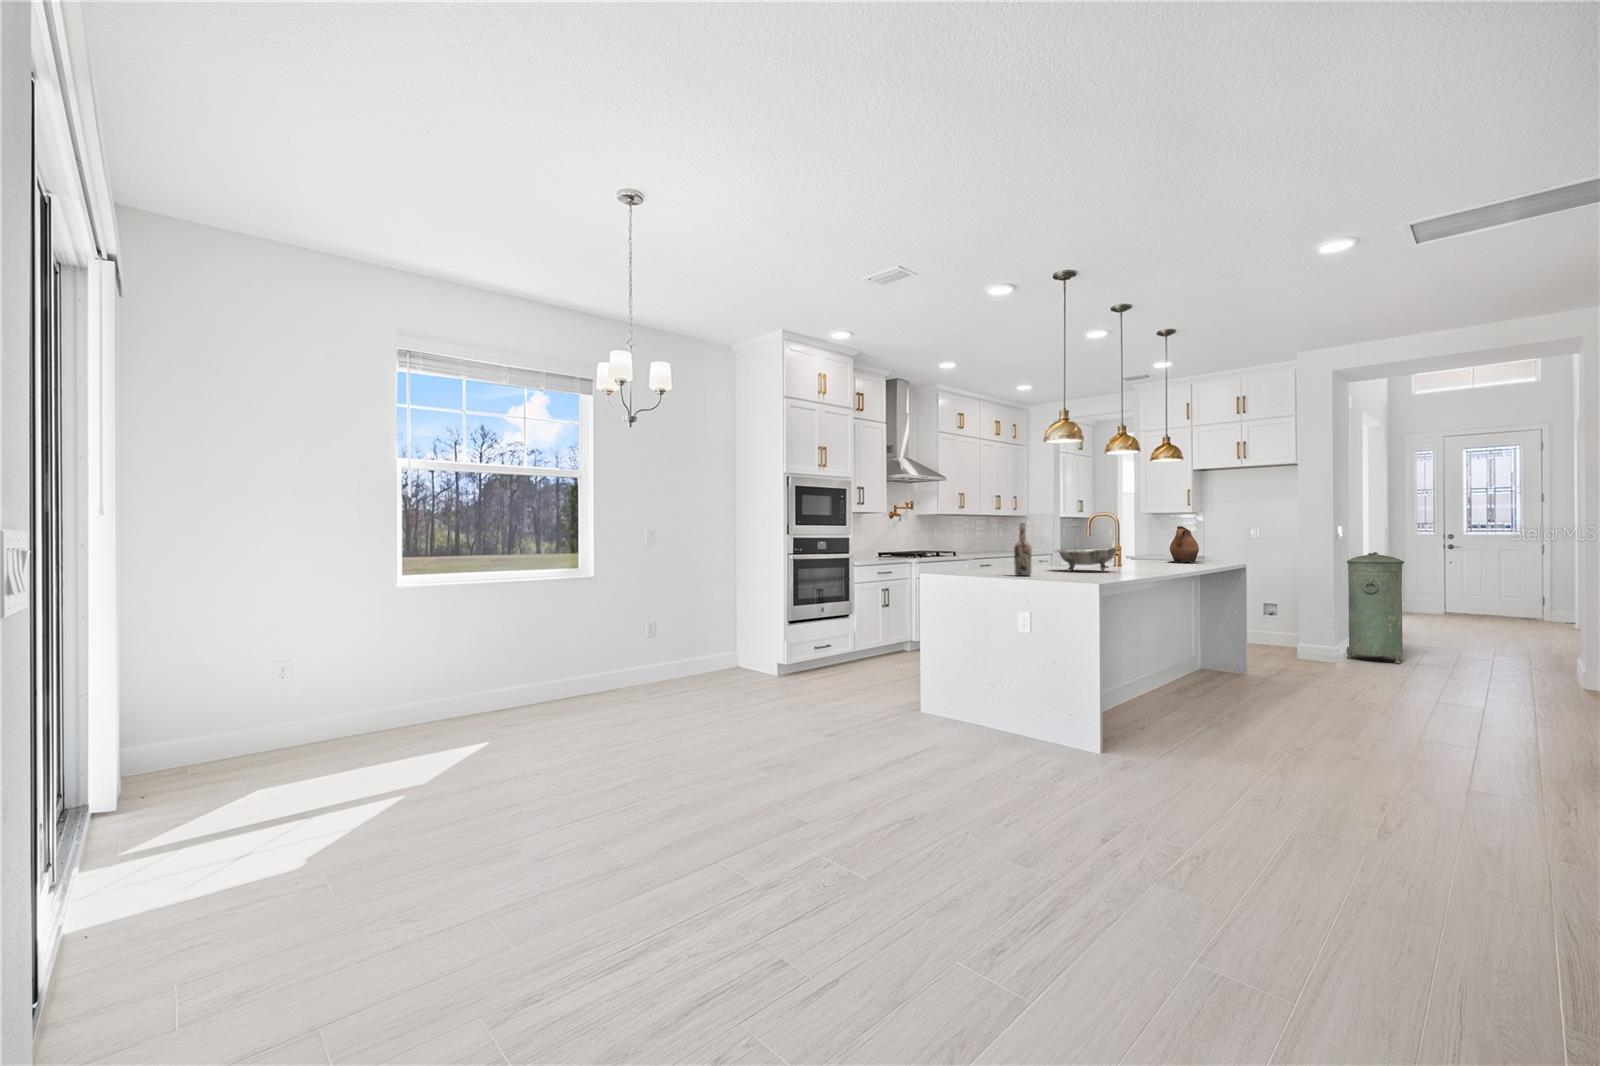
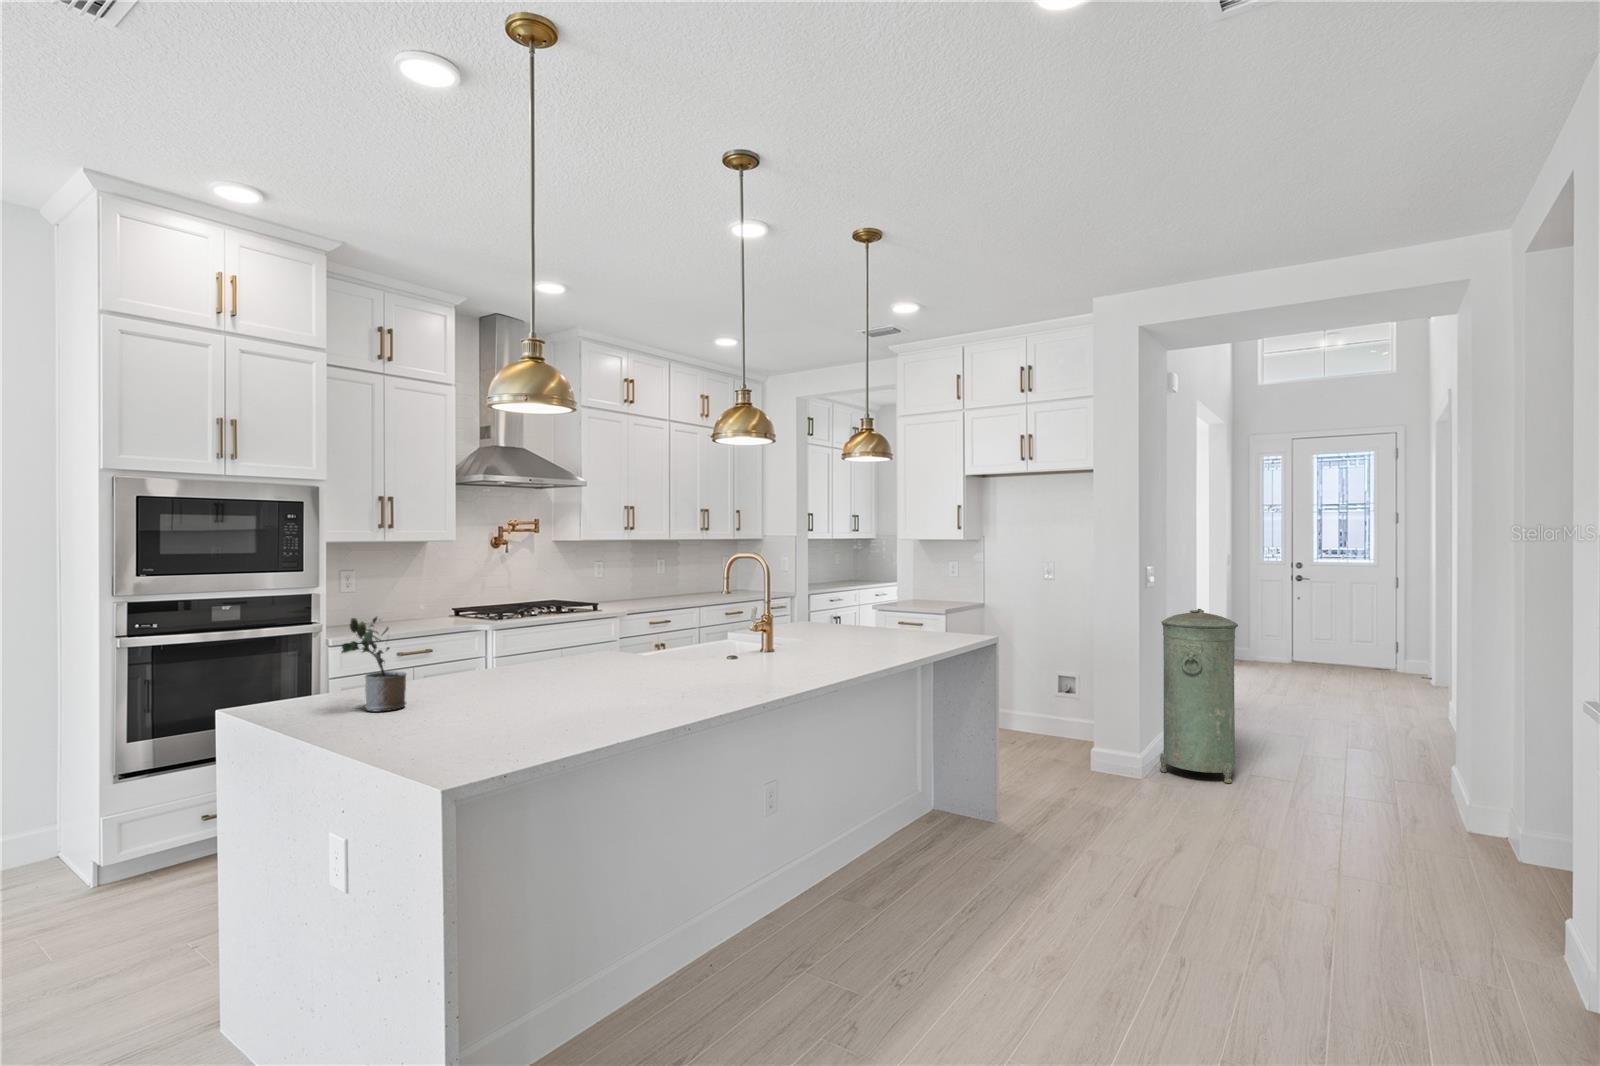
wine bottle: present [1014,523,1031,576] -> none [403,603,445,732]
ceramic pitcher: present [1169,526,1201,562] -> none [875,576,934,639]
potted plant: none [972,532,993,573] -> present [342,617,406,712]
decorative bowl: present [1057,547,1119,572] -> none [575,640,705,697]

